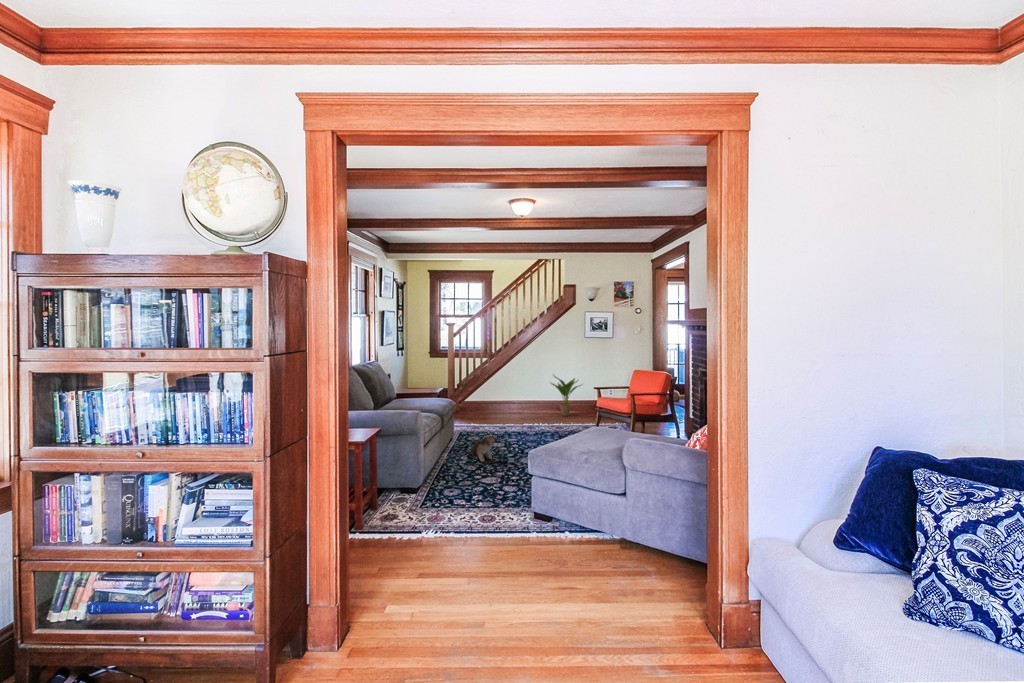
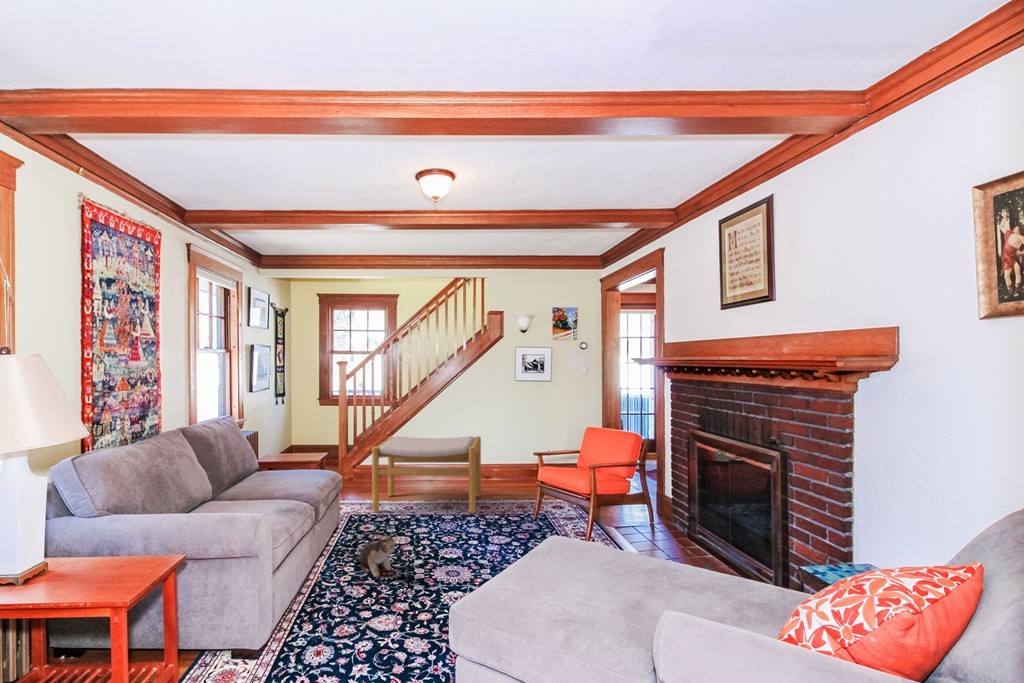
potted plant: present [551,376,581,416] -> none [473,427,516,480]
footstool: none [475,378,555,434] -> present [372,436,481,514]

